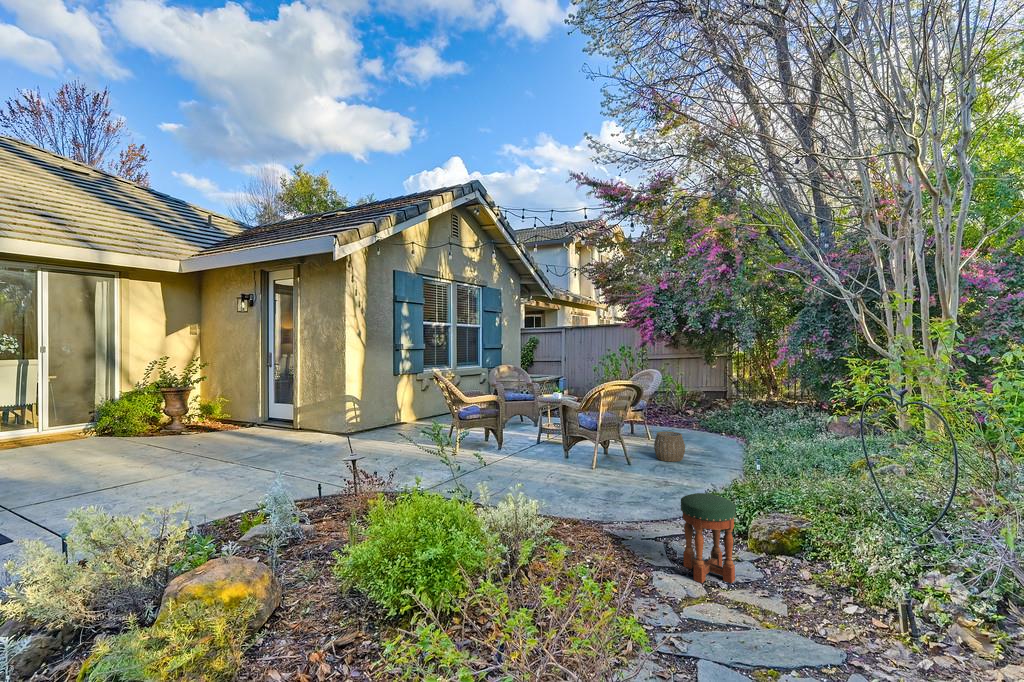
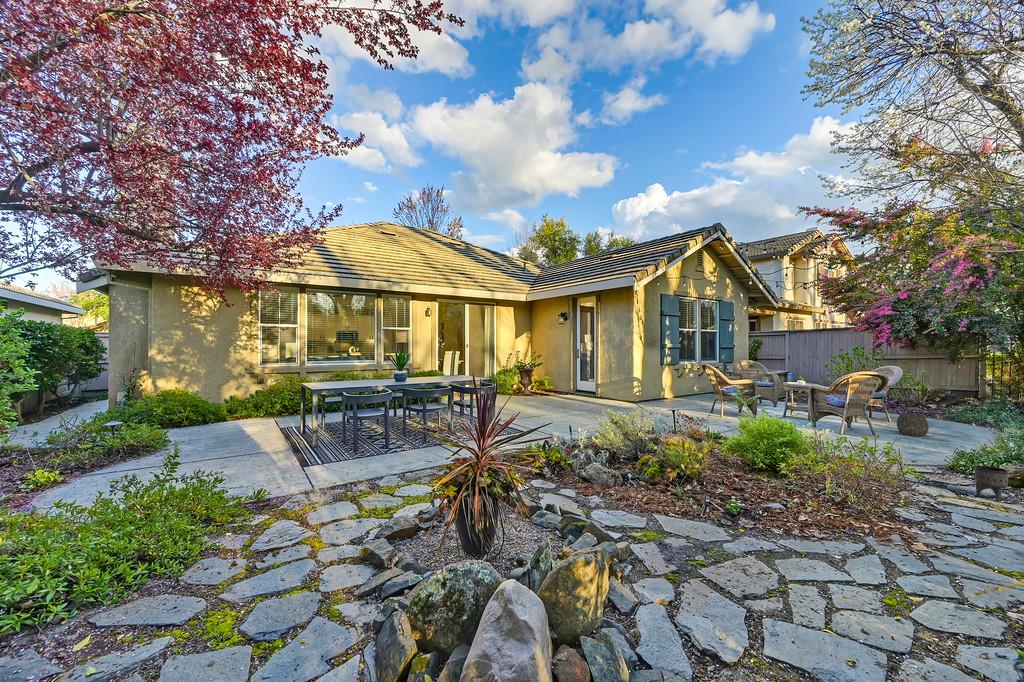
stool: present [681,493,736,583] -> none [929,435,973,487]
planter: none [739,555,784,628] -> present [974,465,1008,502]

